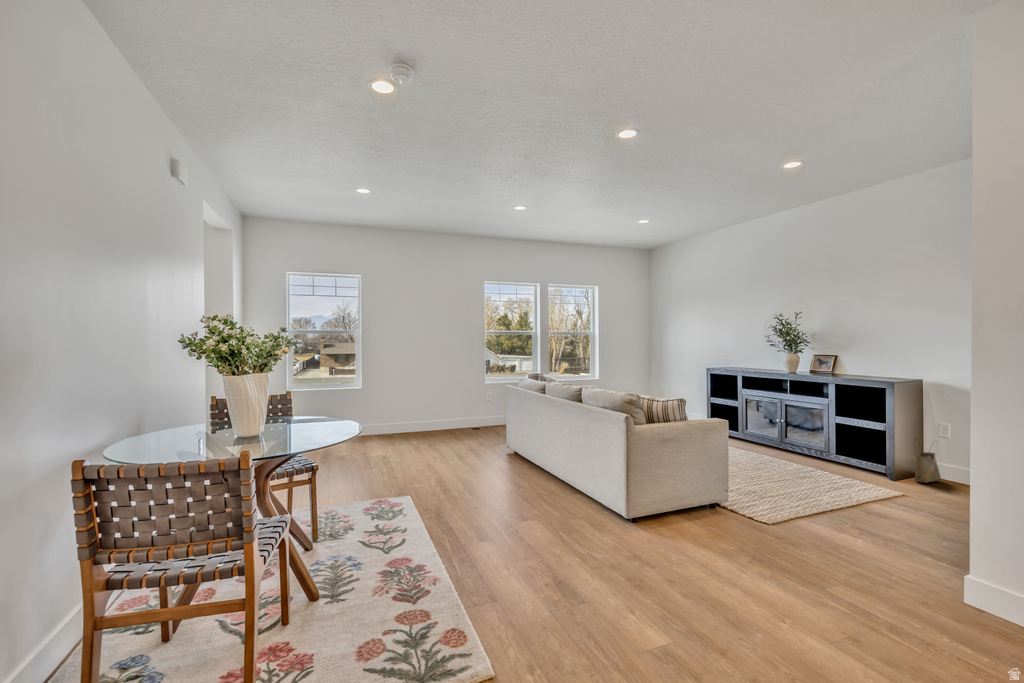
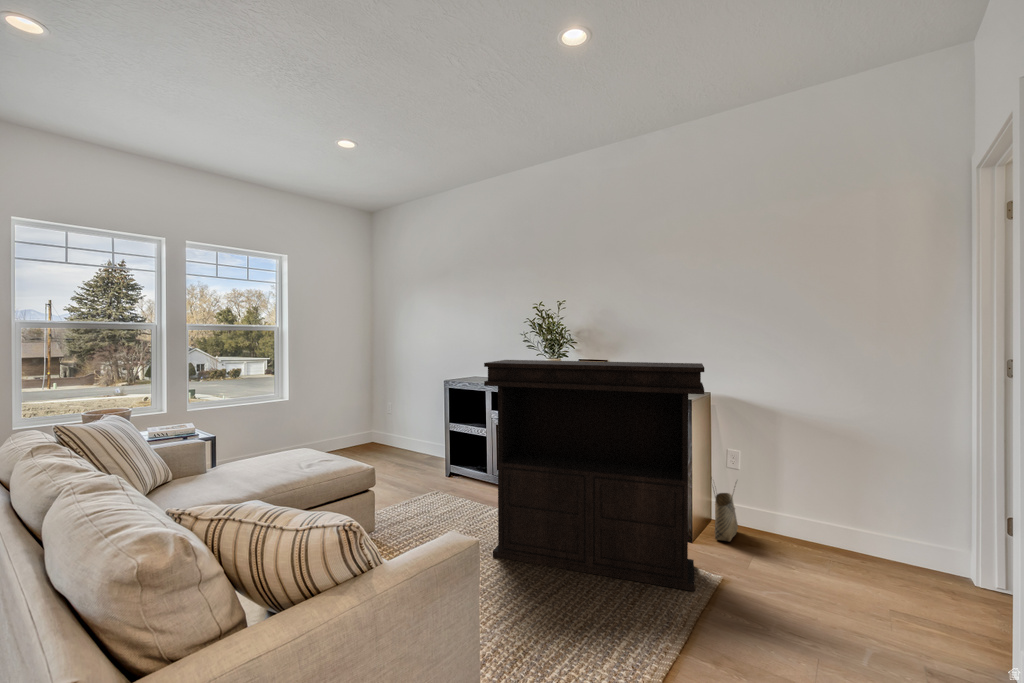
console table: none [733,352,891,494] -> present [484,360,704,591]

